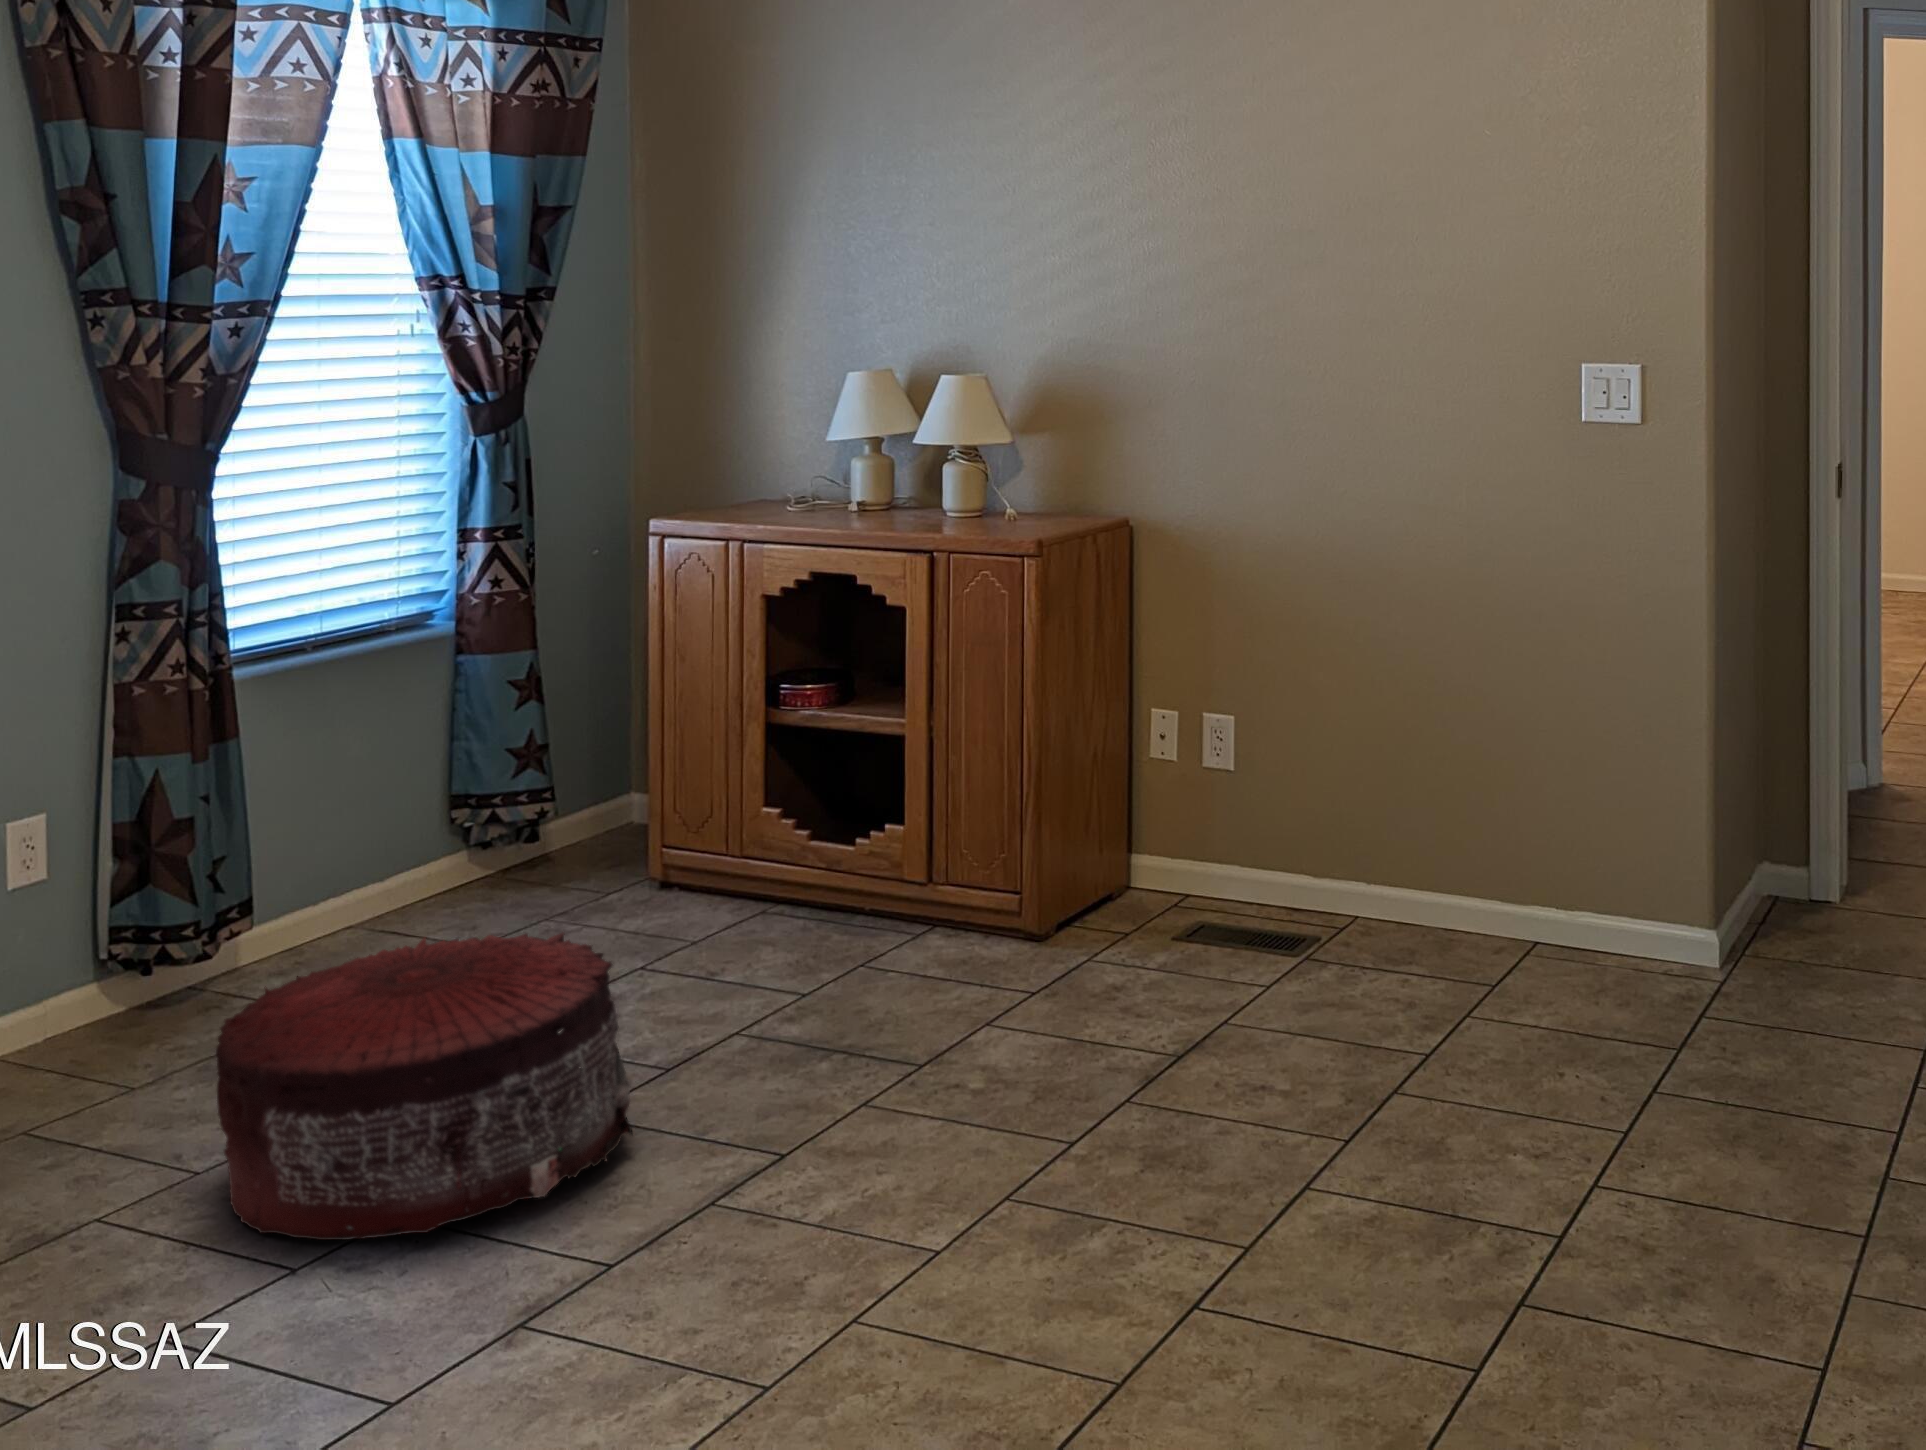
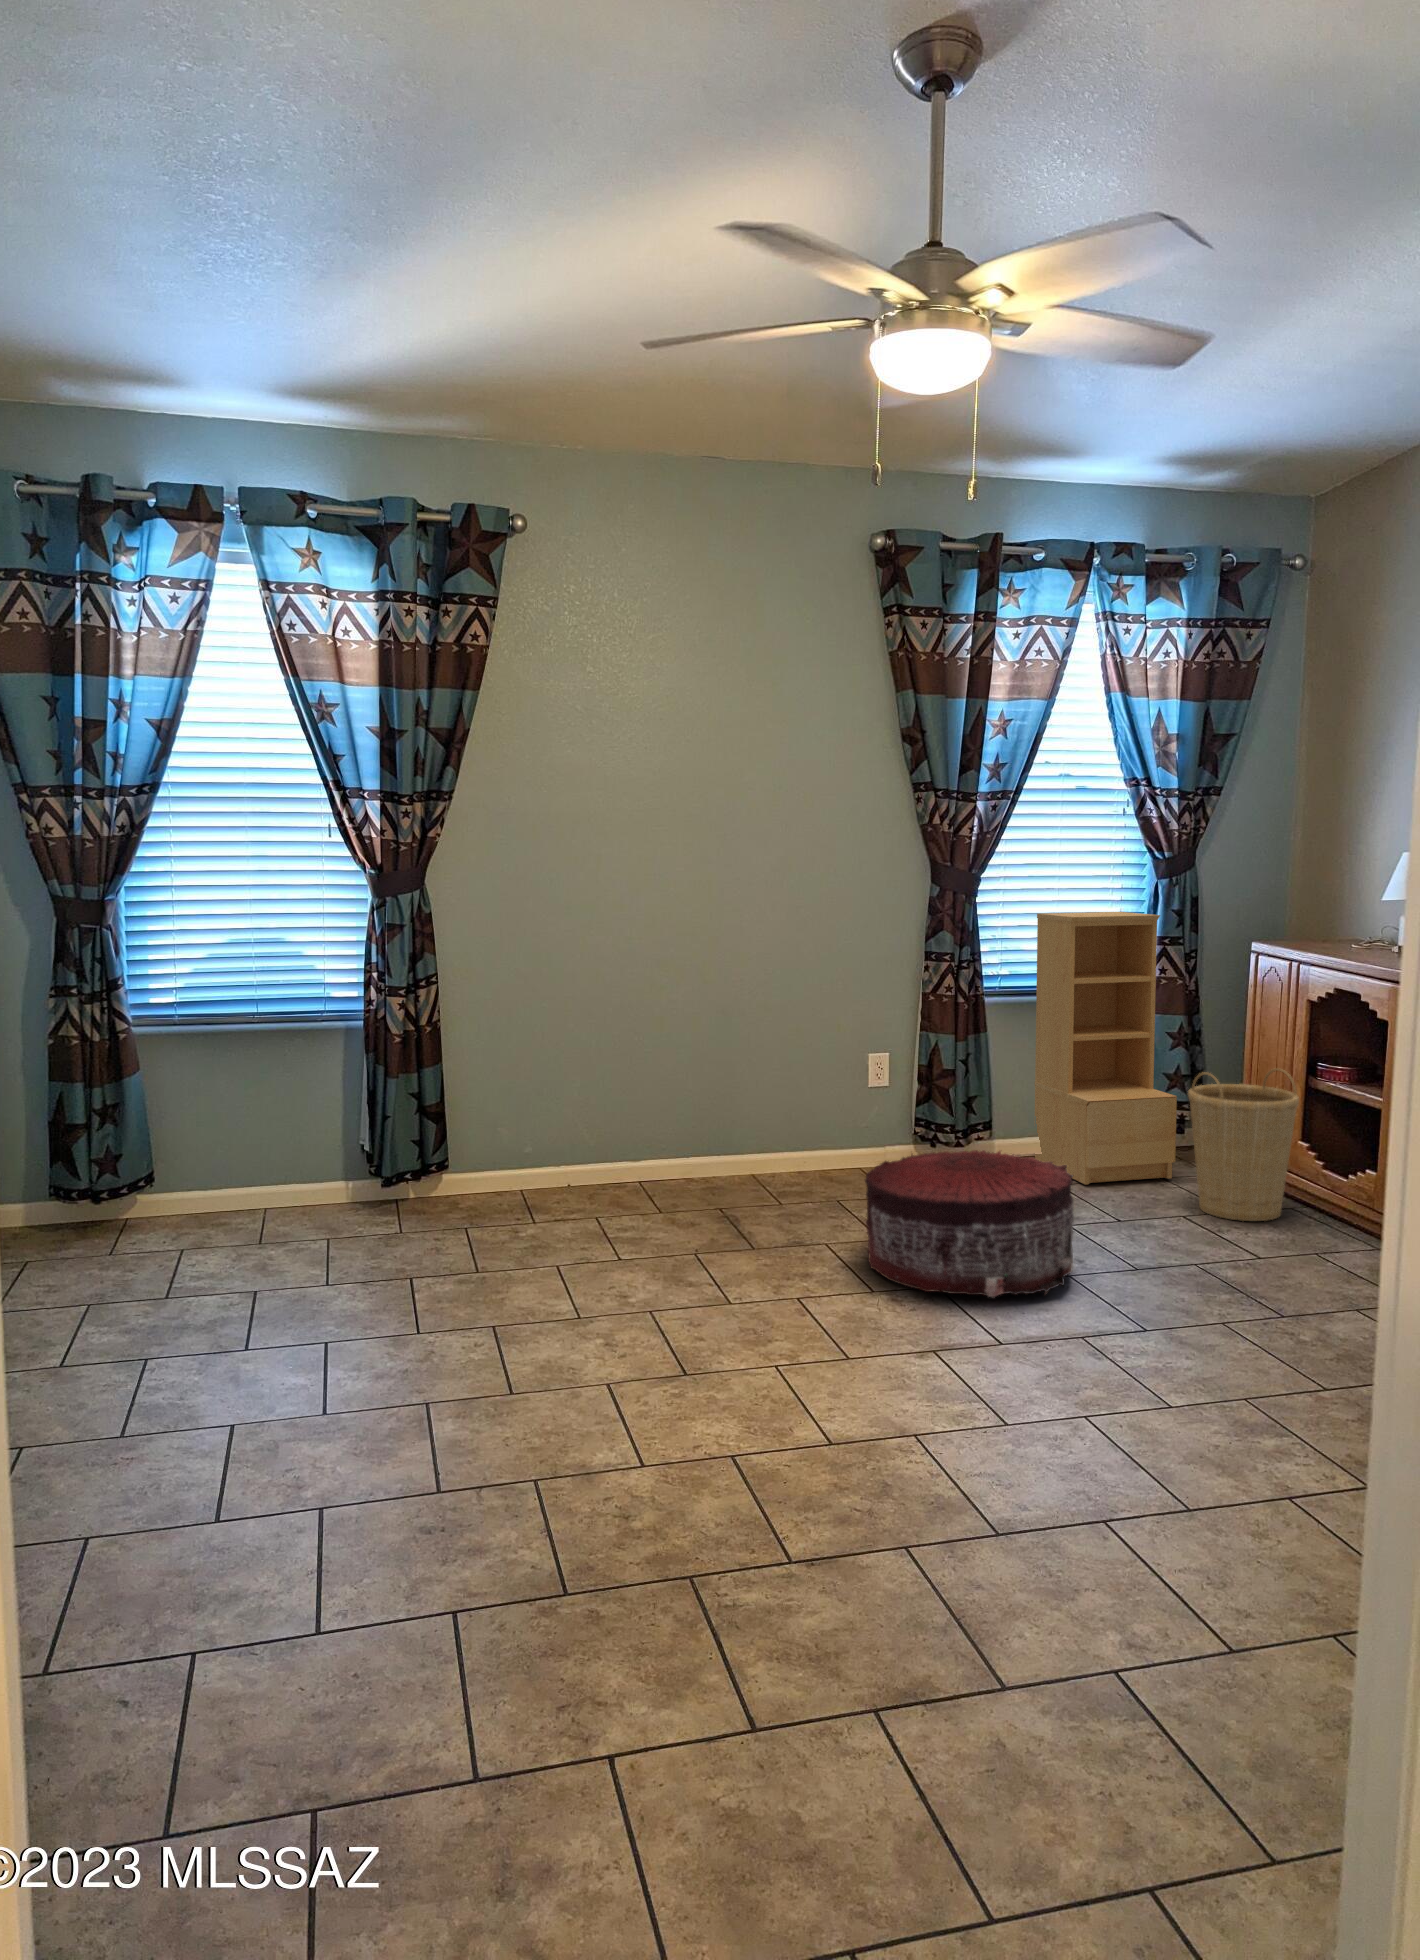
bookshelf: none [301,494,575,962] -> present [1035,912,1177,1184]
basket: none [622,707,782,953] -> present [1188,1068,1299,1221]

